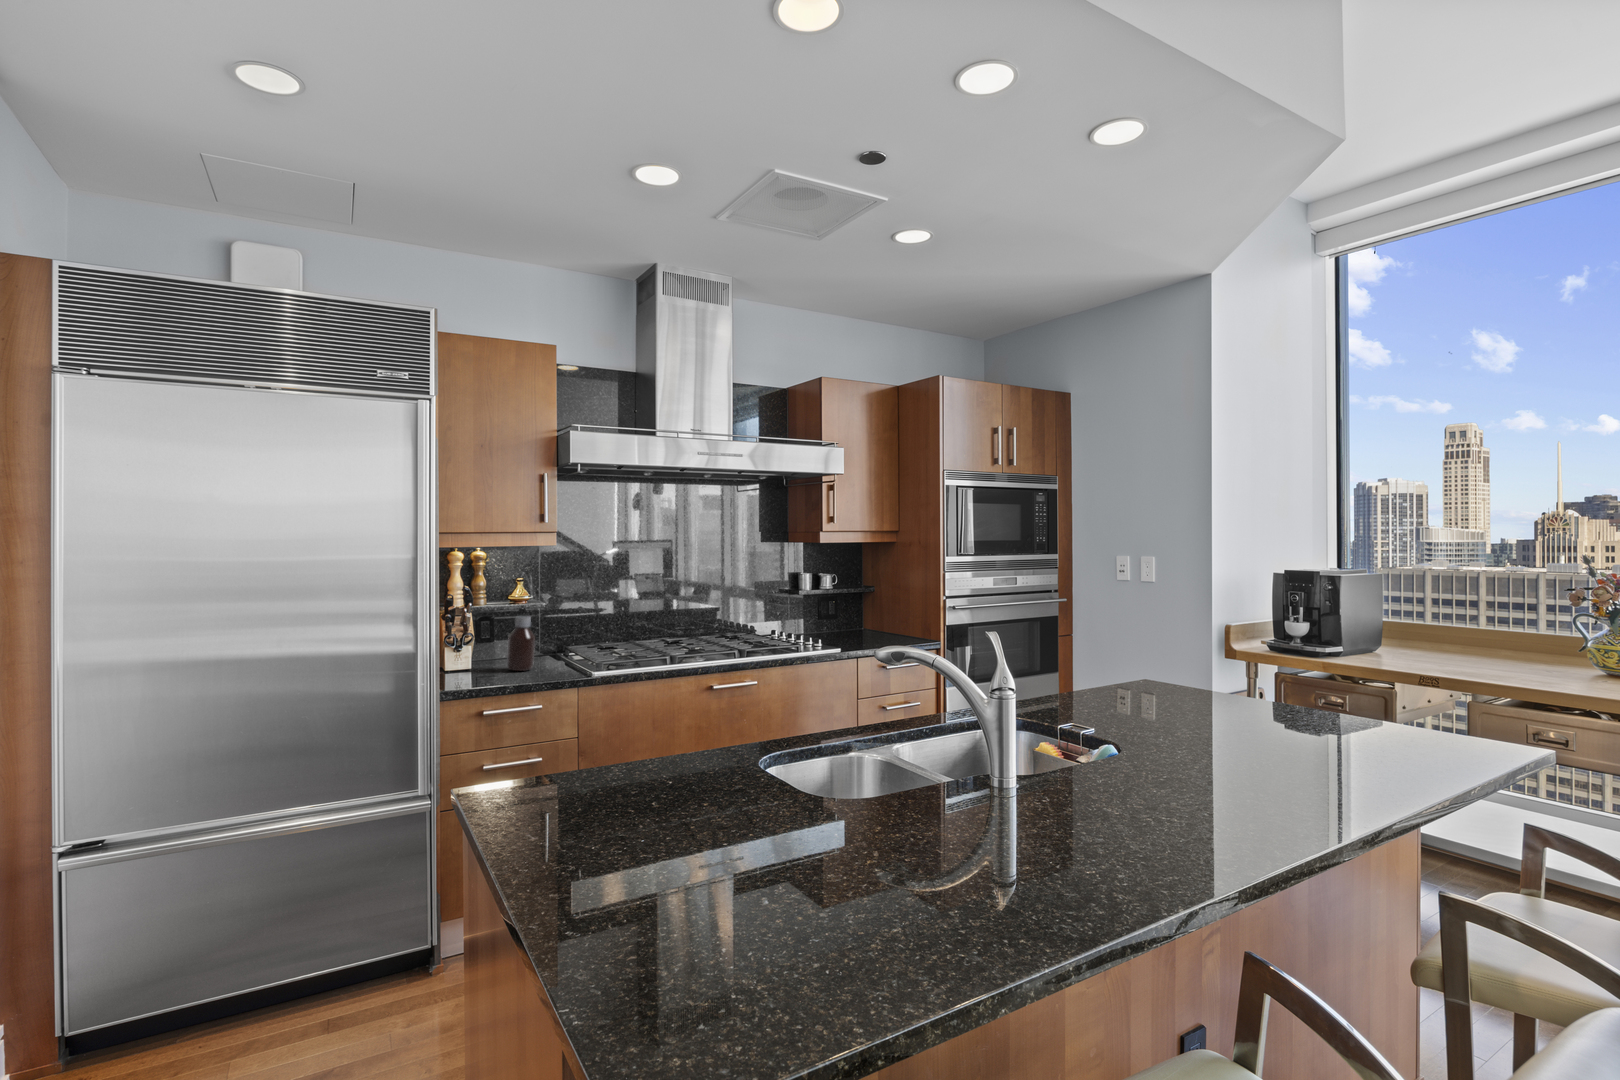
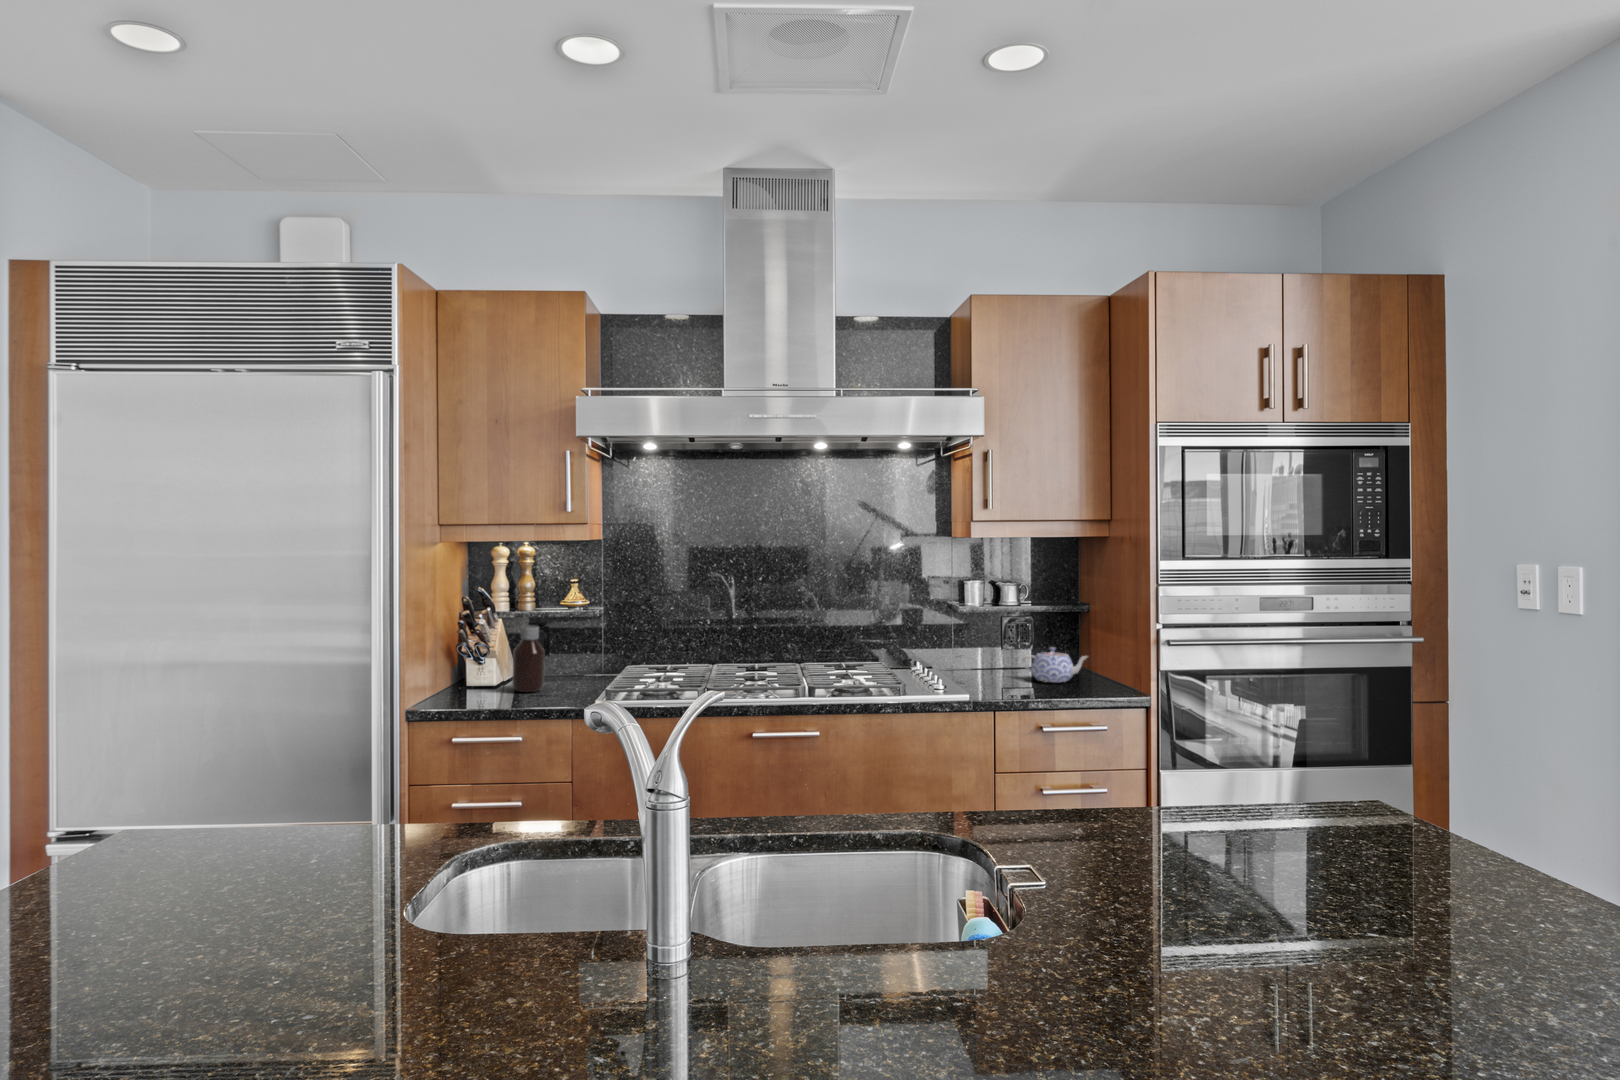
teapot: none [853,615,899,639] -> present [1022,647,1087,682]

